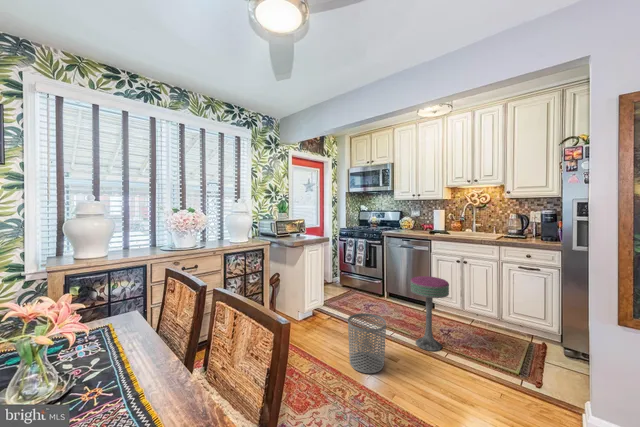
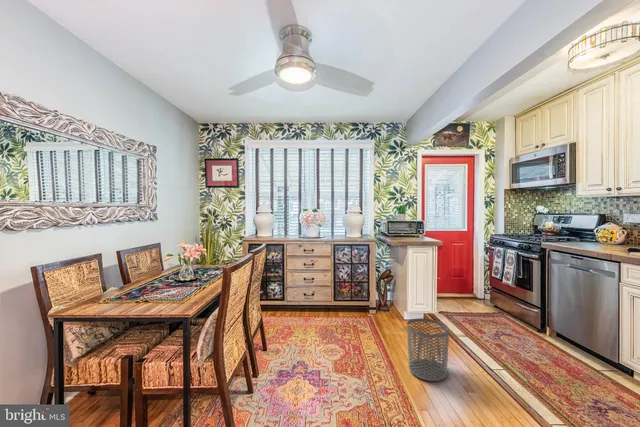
bar stool: present [410,276,449,351] -> none [505,296,564,399]

